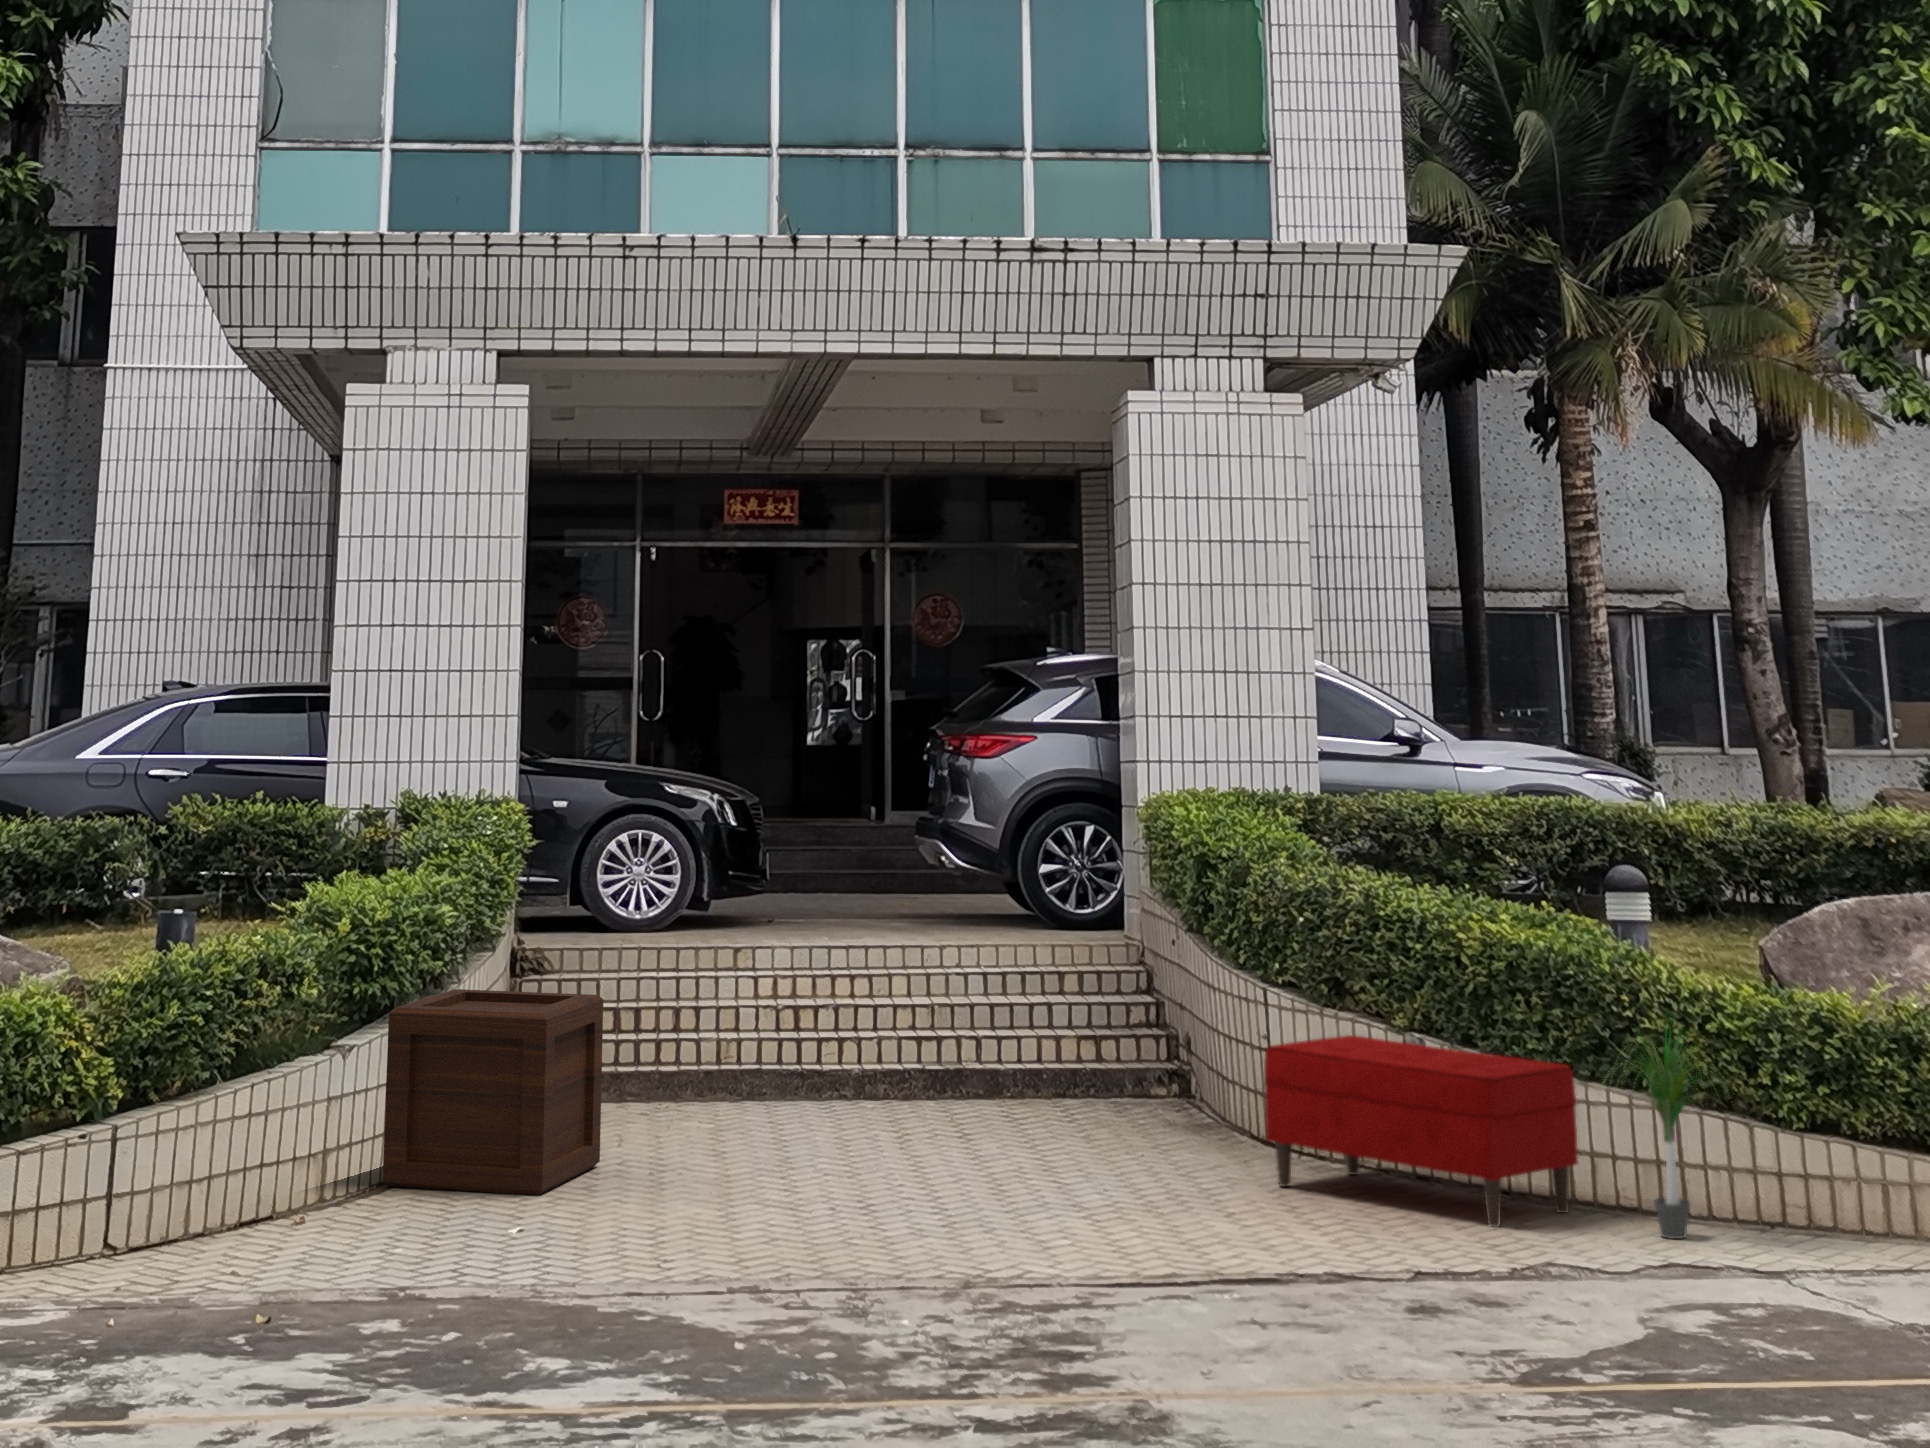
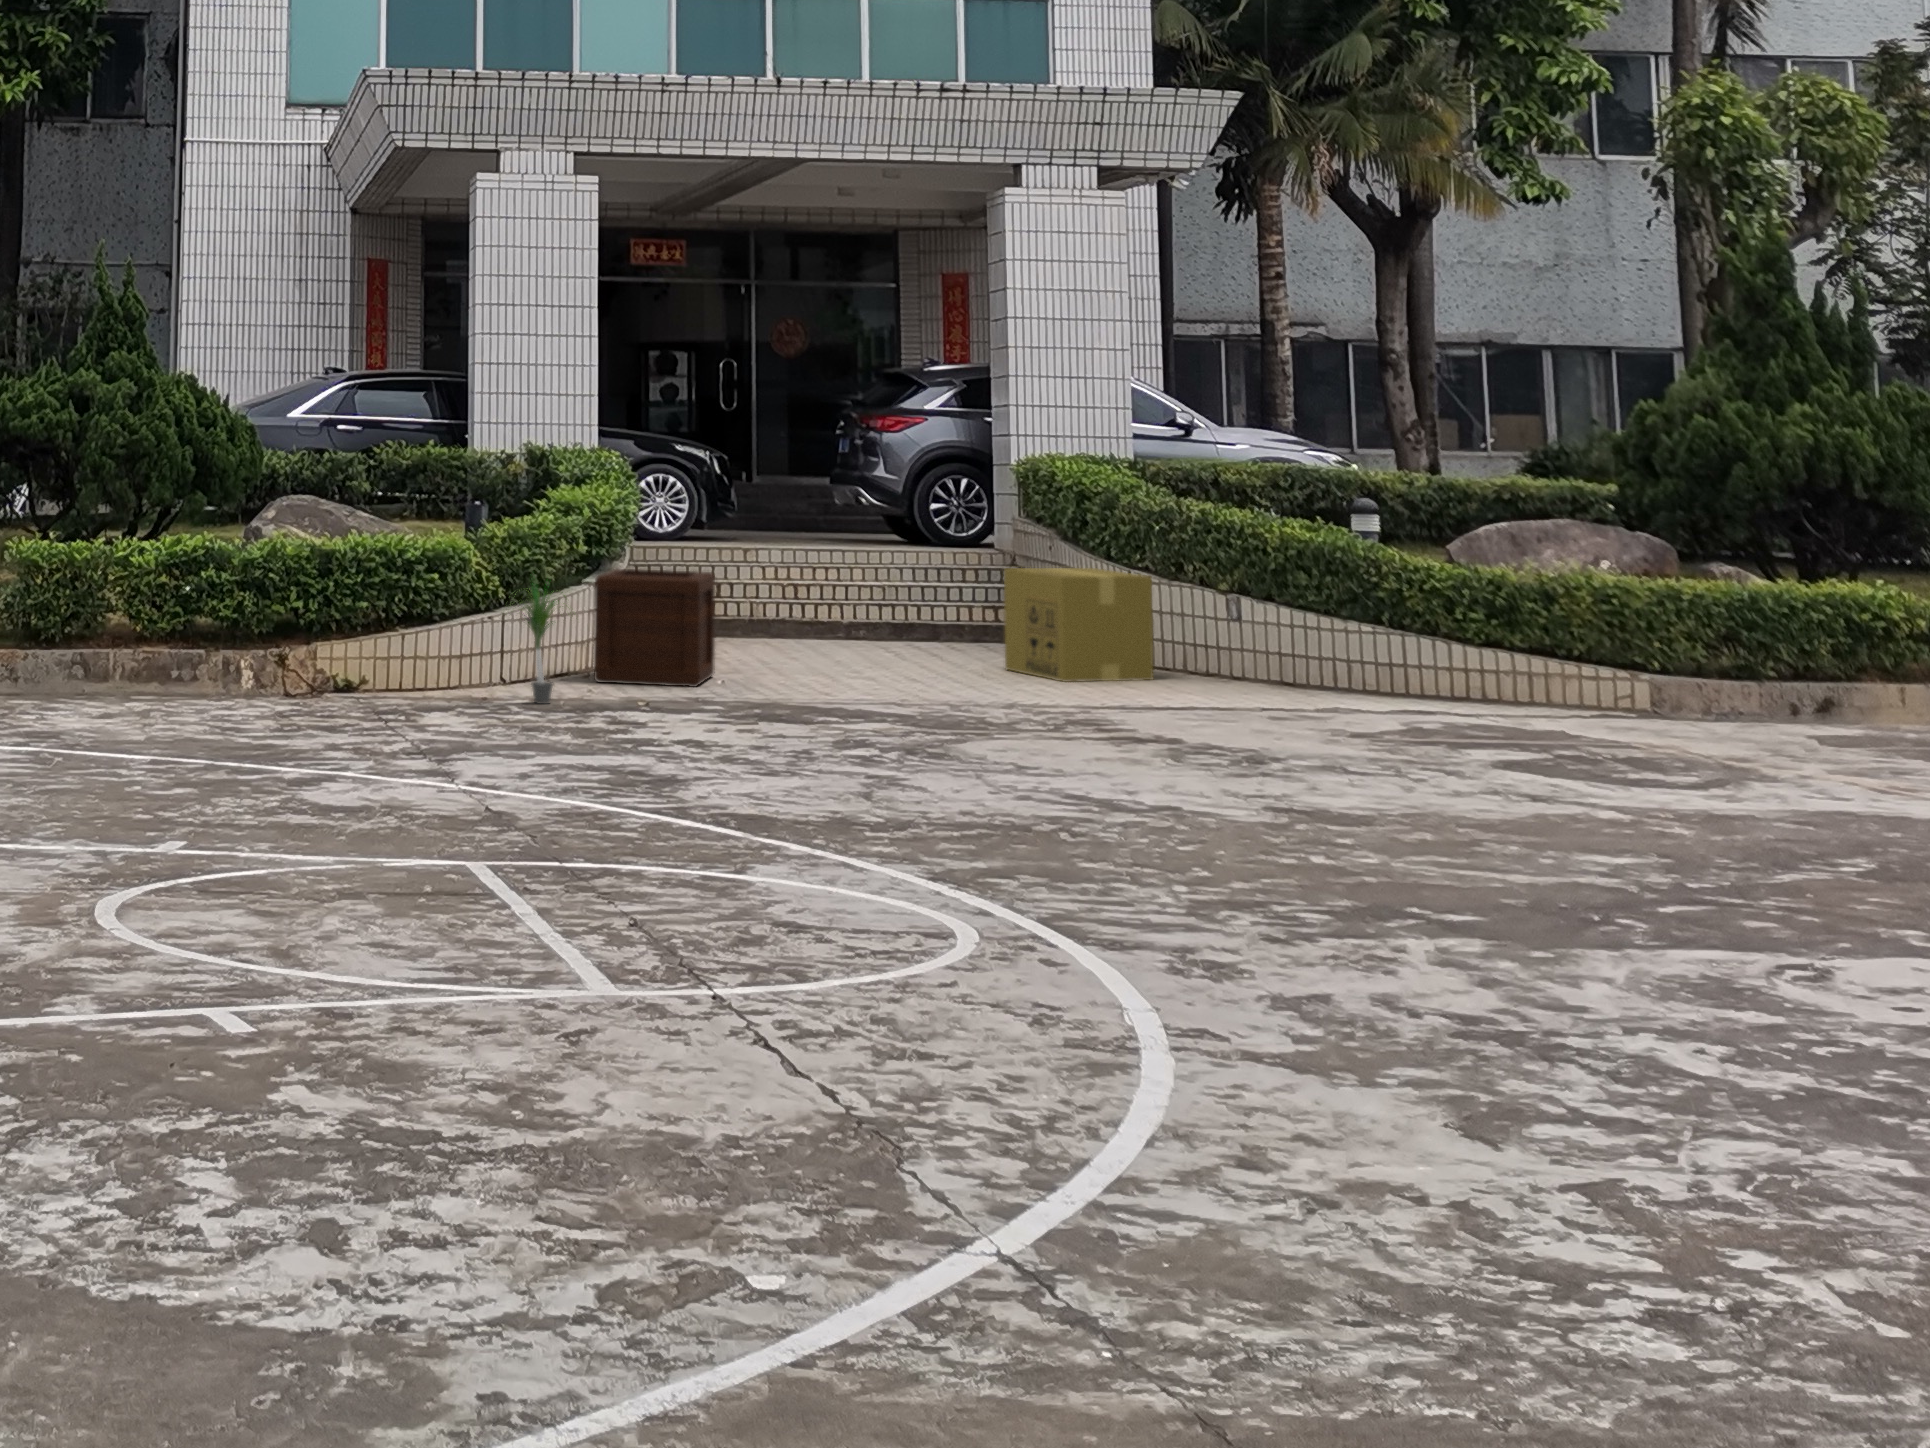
cardboard box: none [1080,971,1301,1169] -> present [1004,568,1153,682]
potted plant: present [1614,1031,1710,1239] -> present [510,583,569,704]
bench: present [1264,1035,1578,1227] -> none [1141,601,1342,705]

